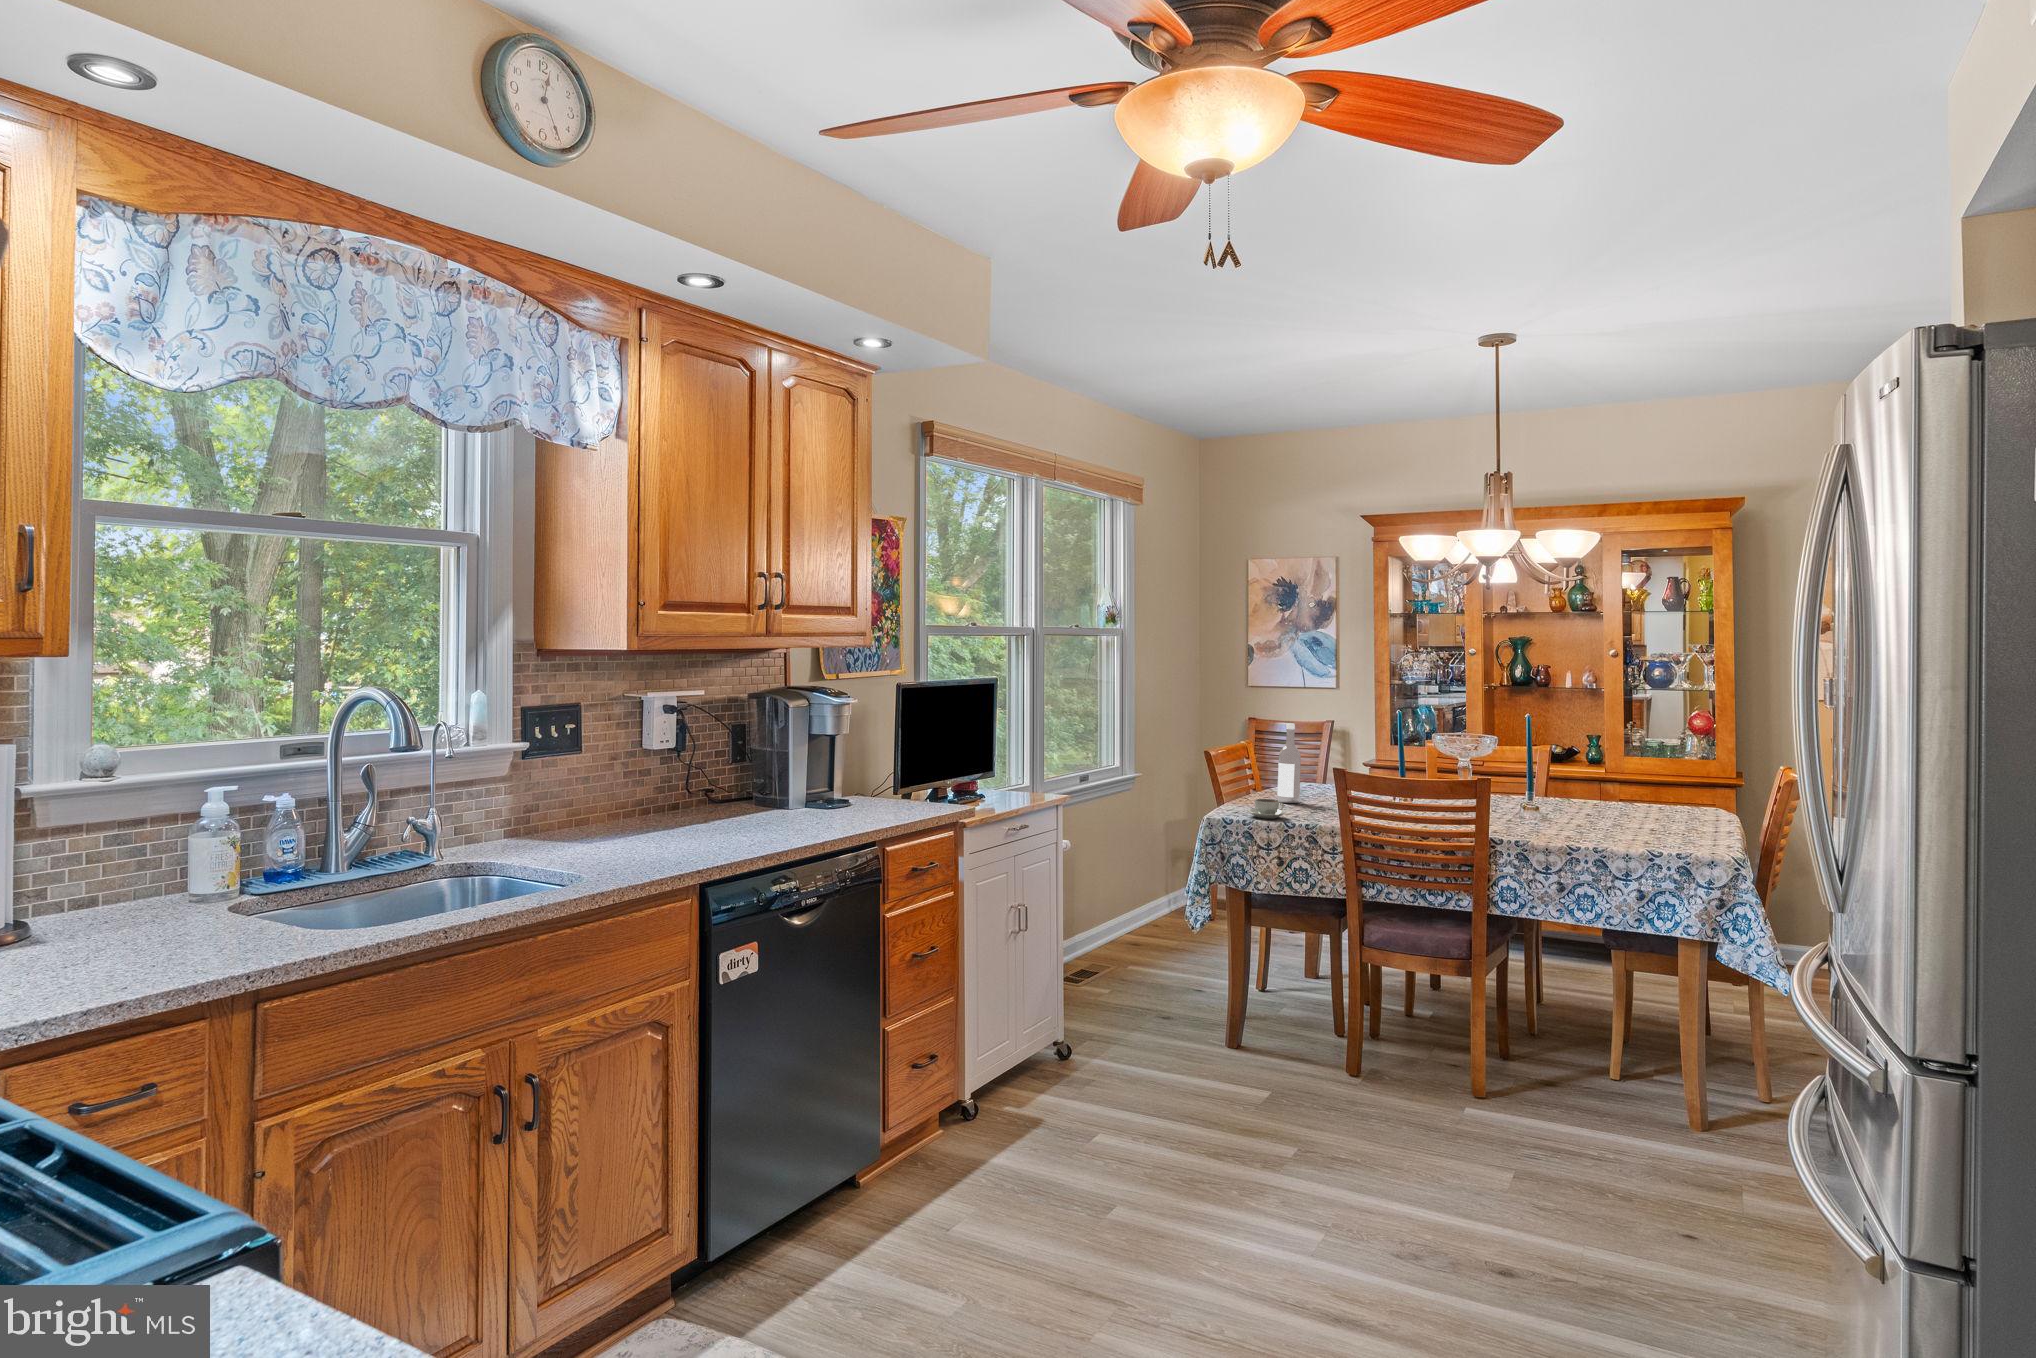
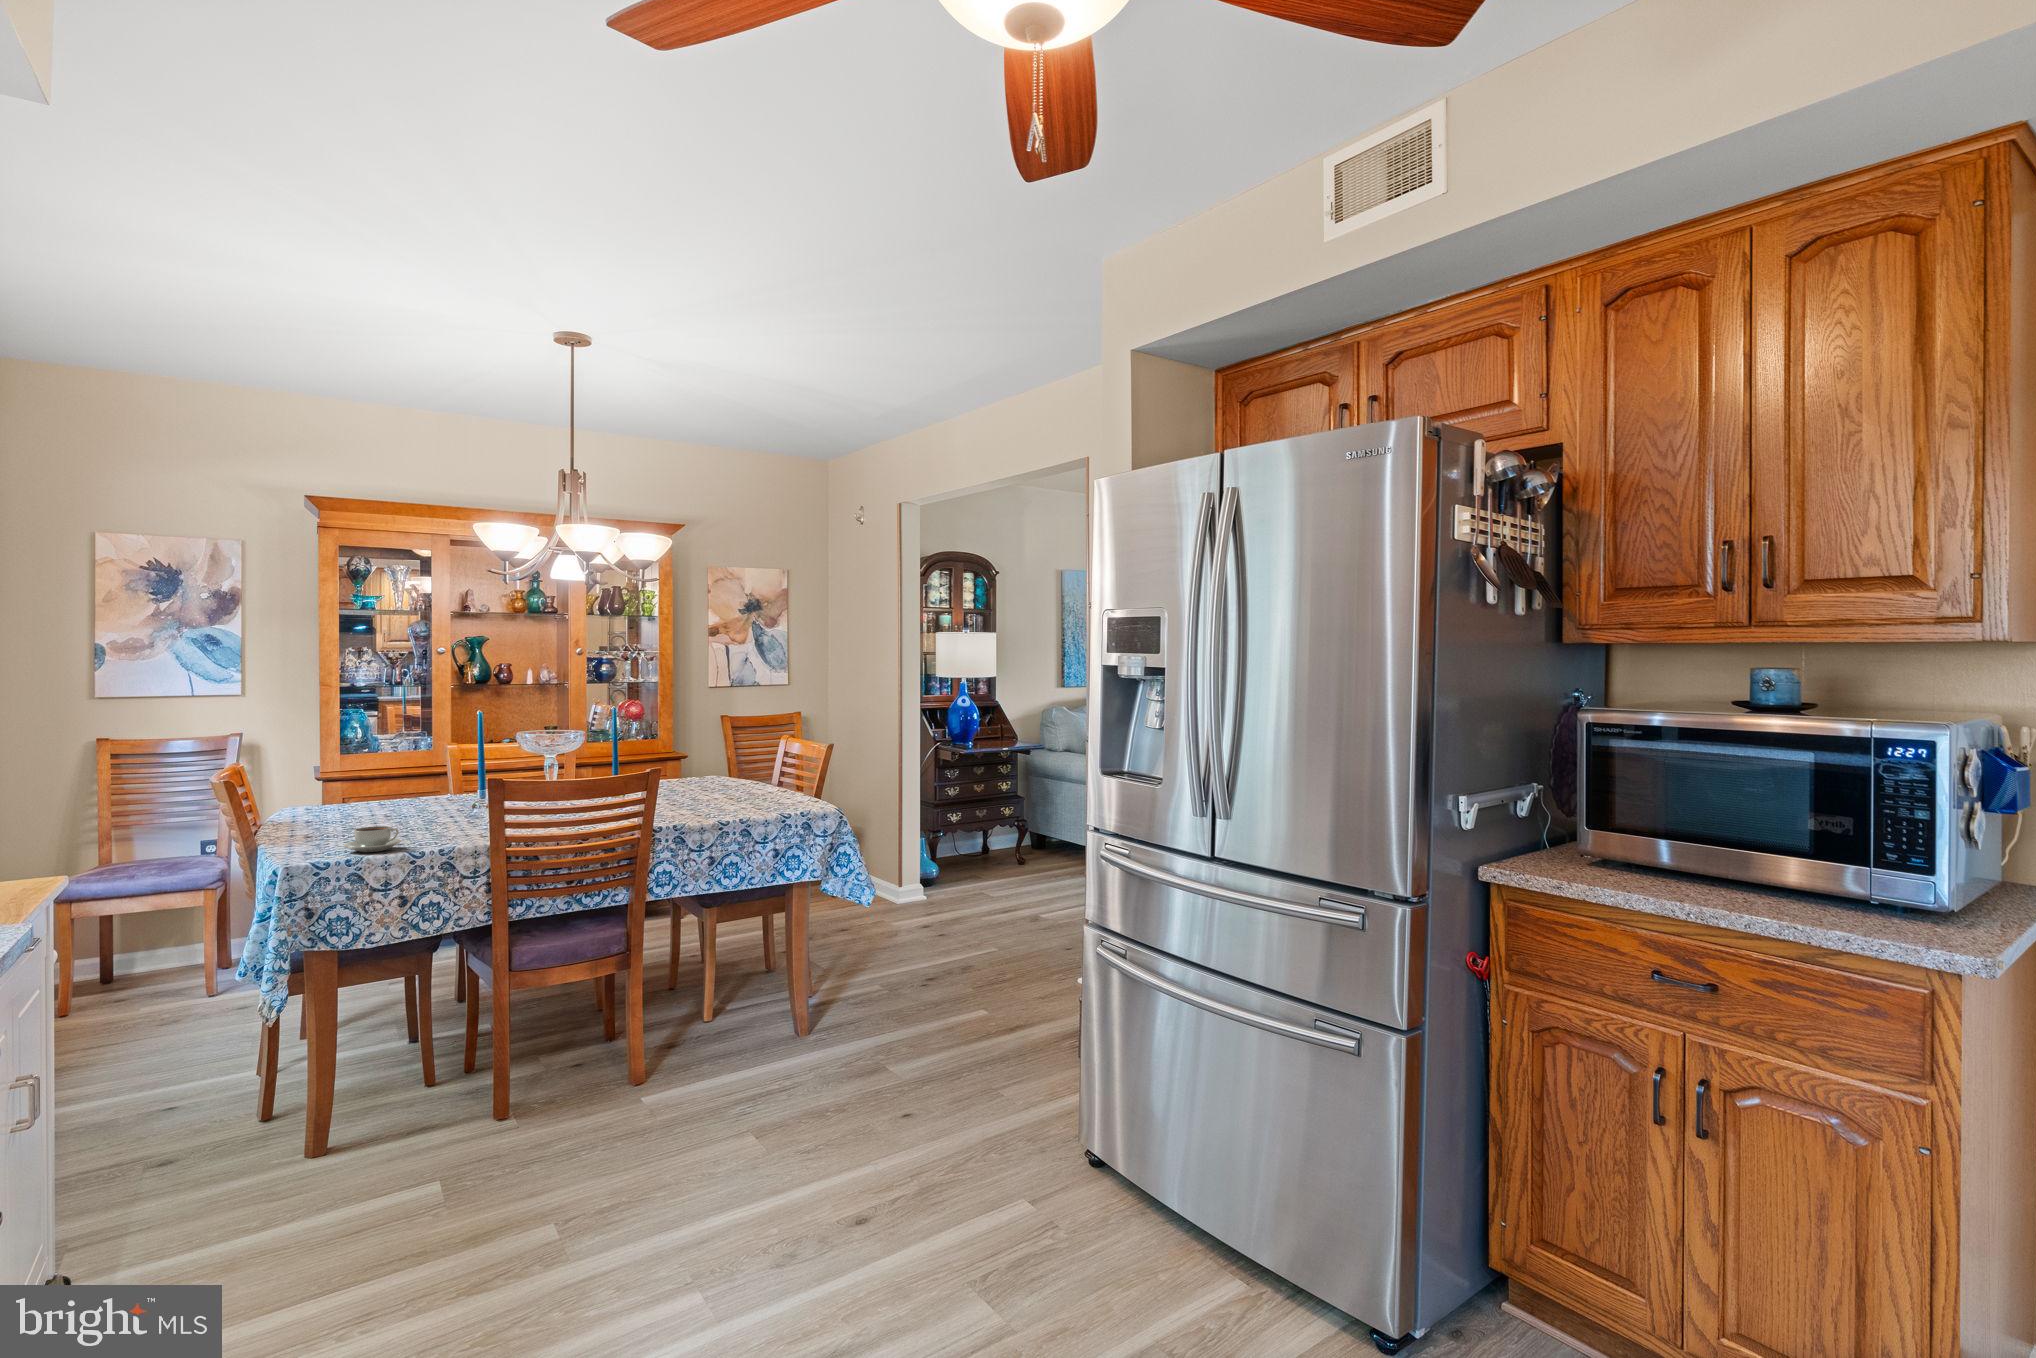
wine bottle: present [1278,723,1301,803] -> none [326,732,359,833]

